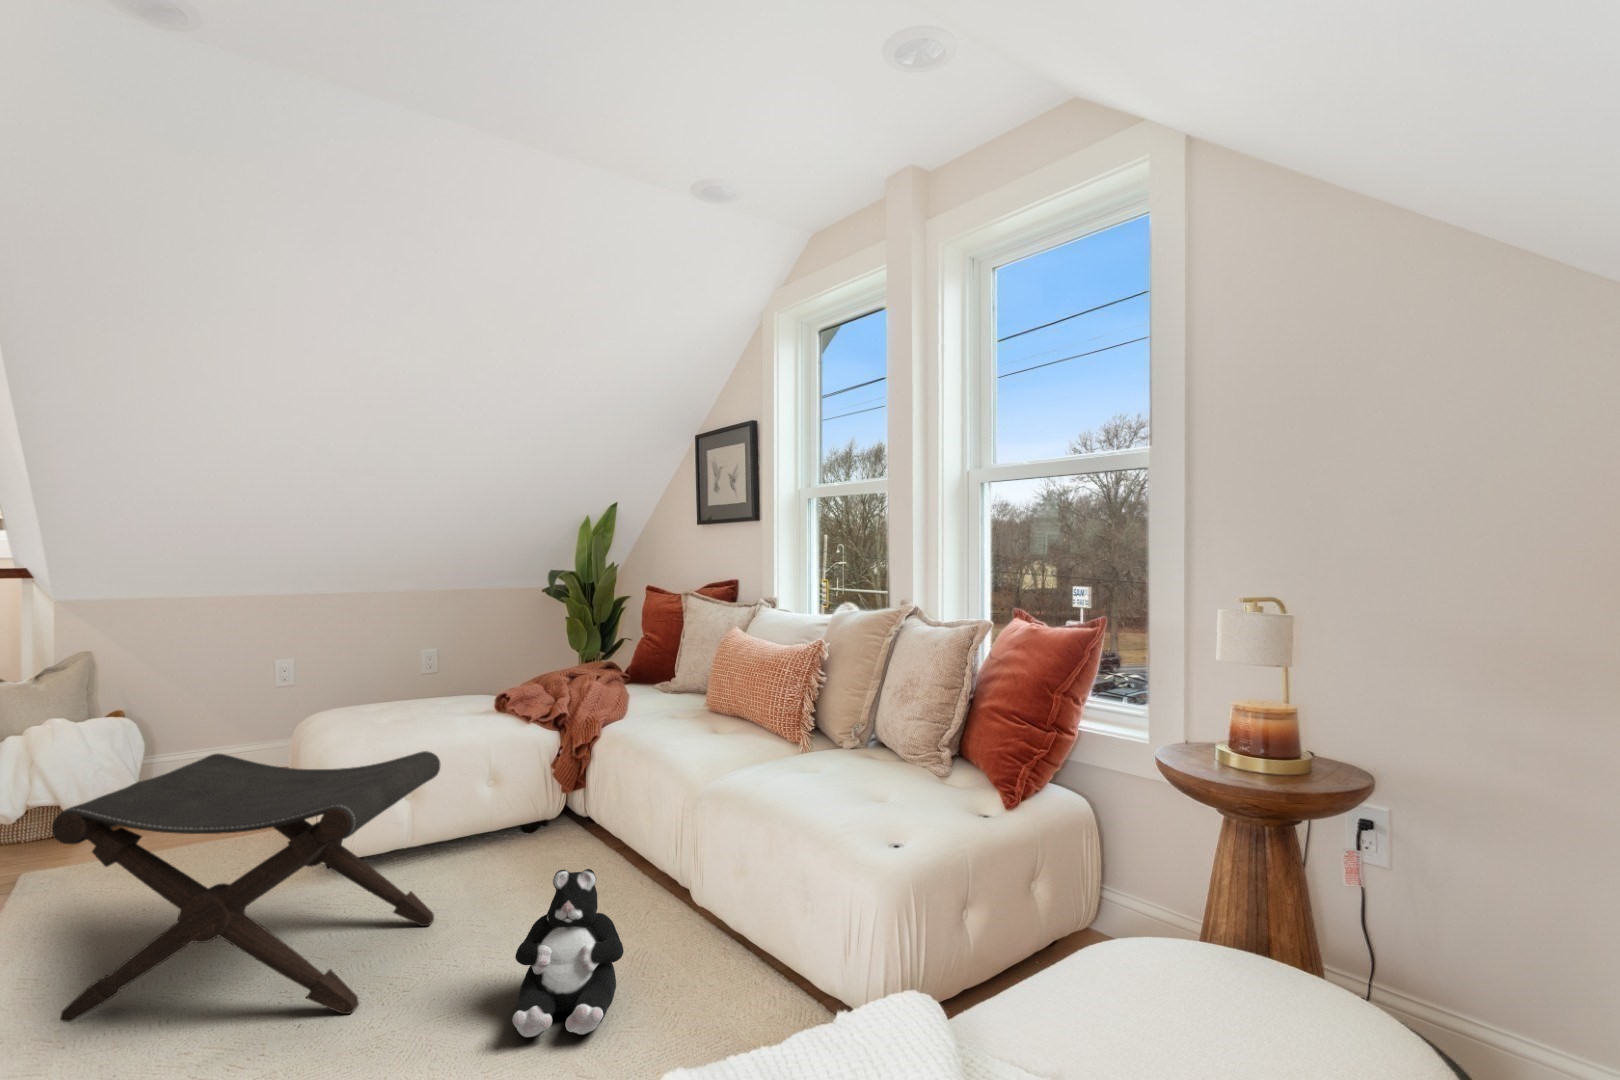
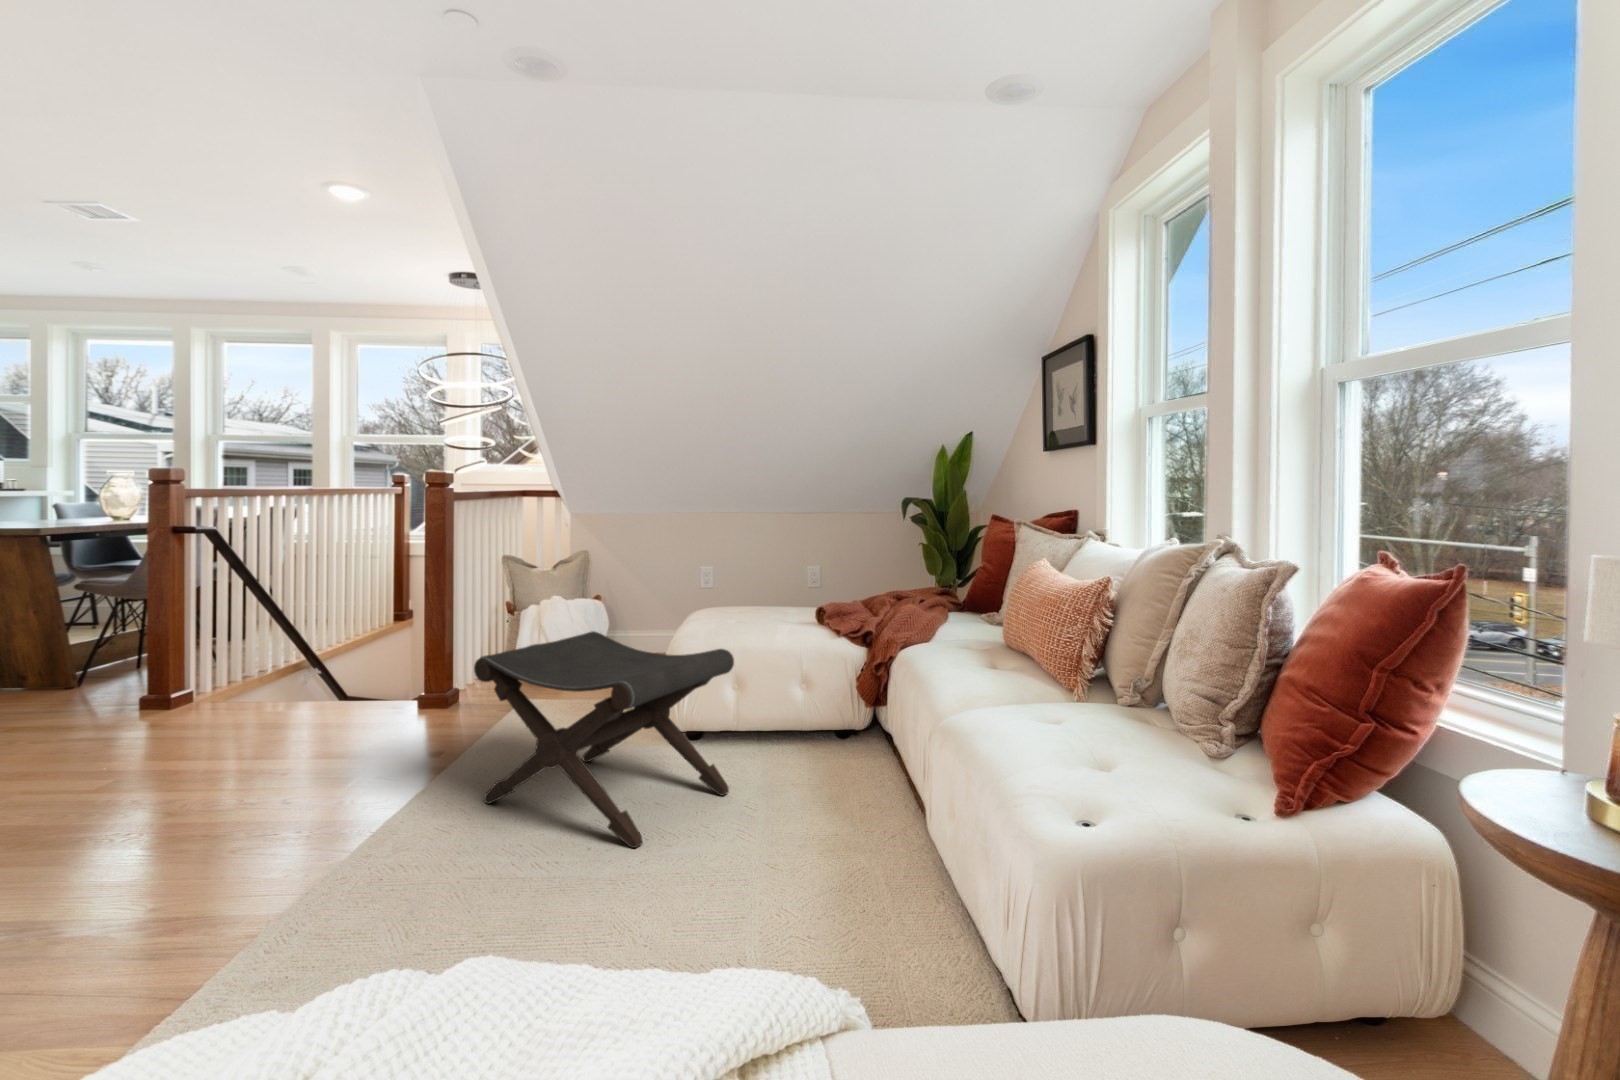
plush toy: present [512,869,624,1037] -> none [724,770,832,921]

